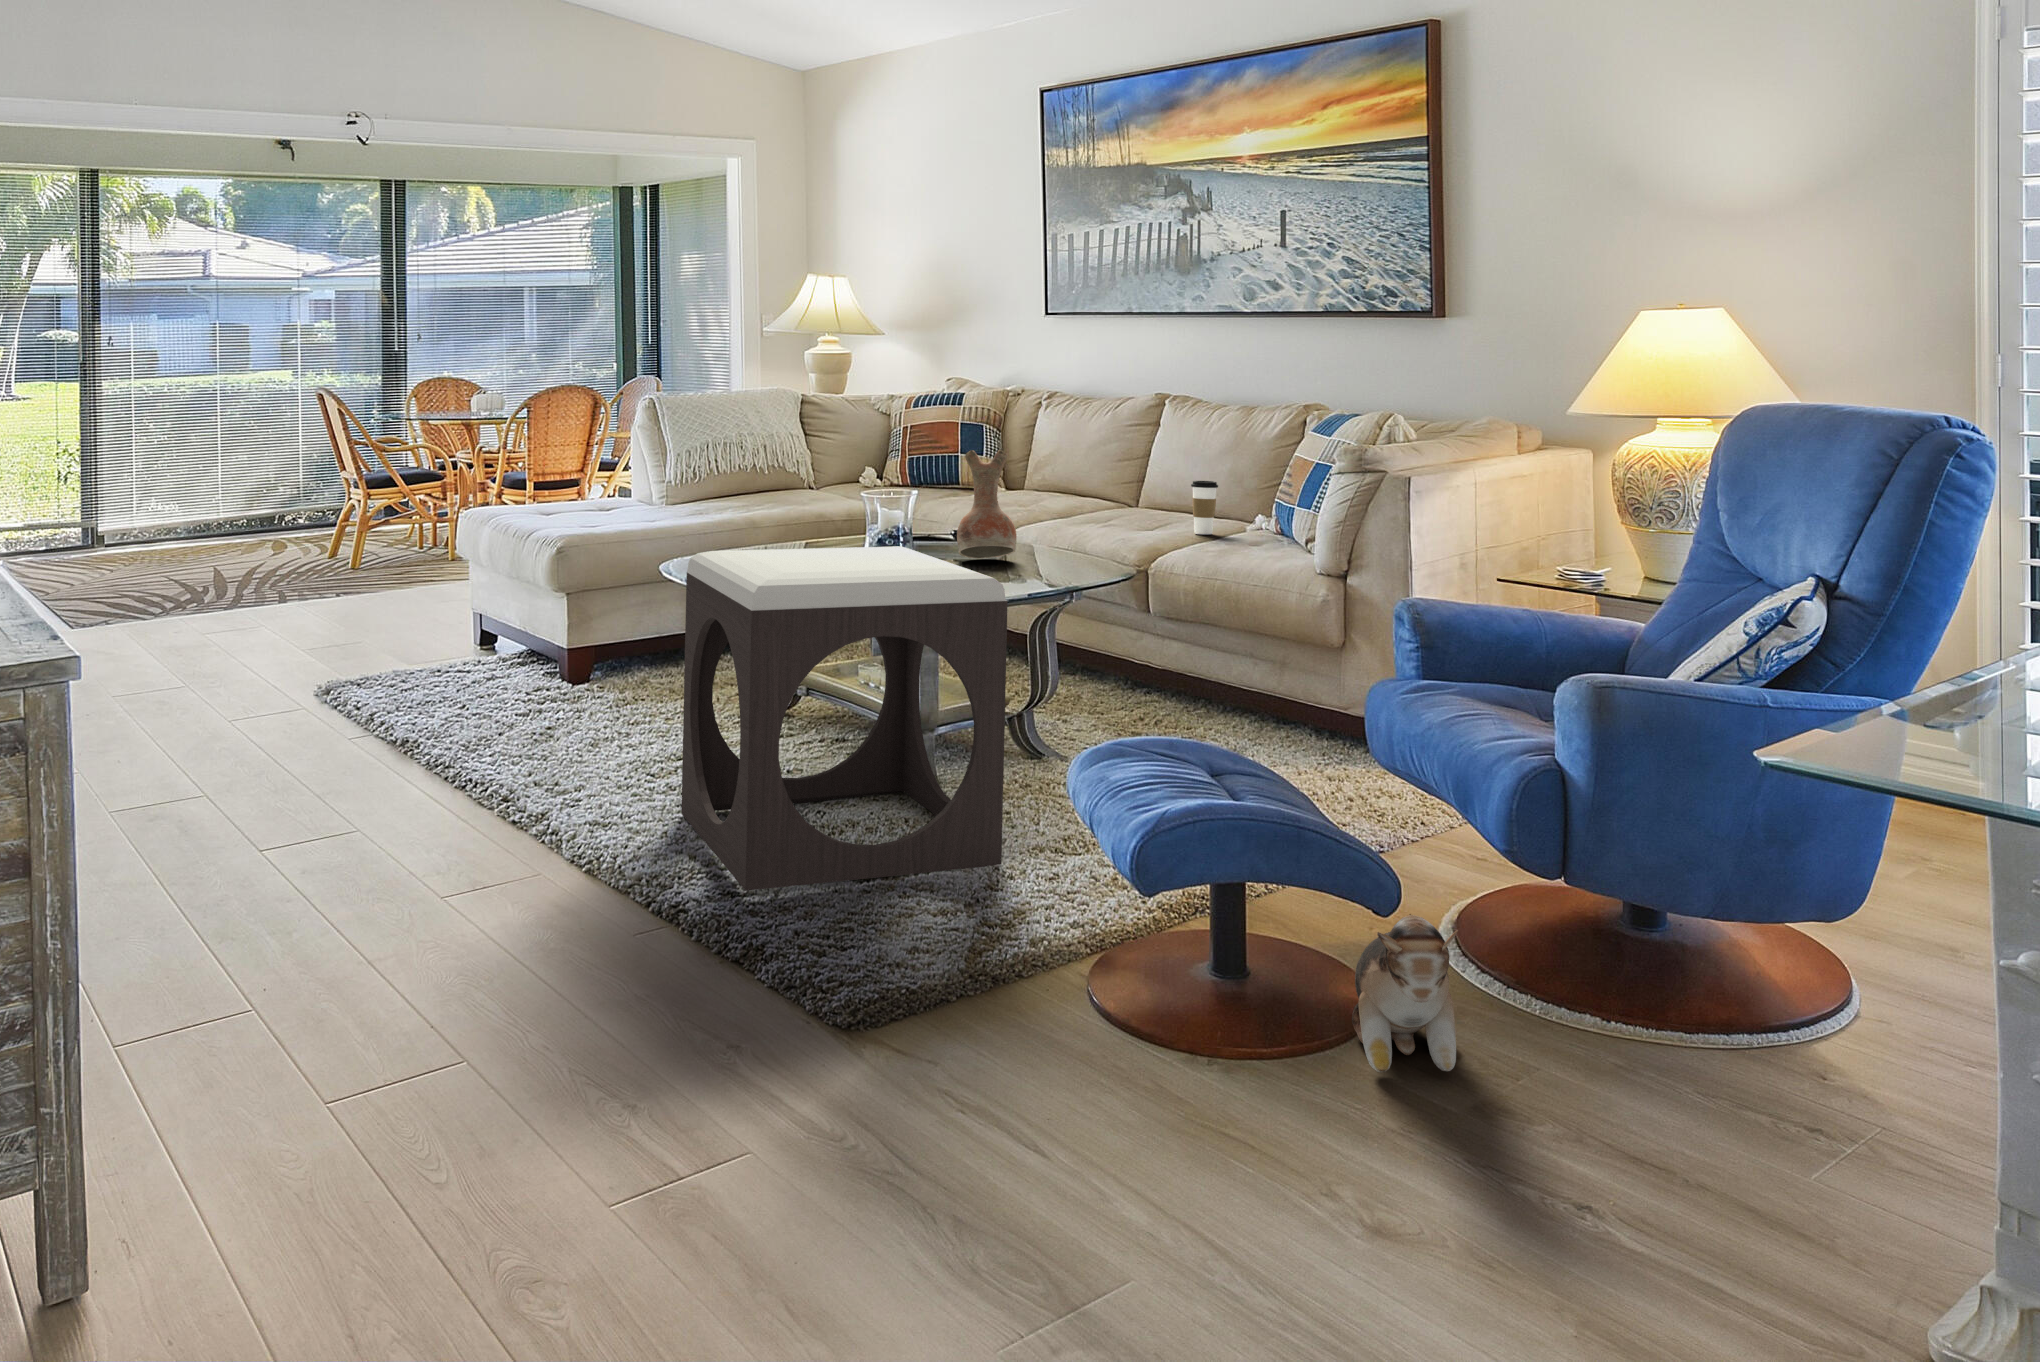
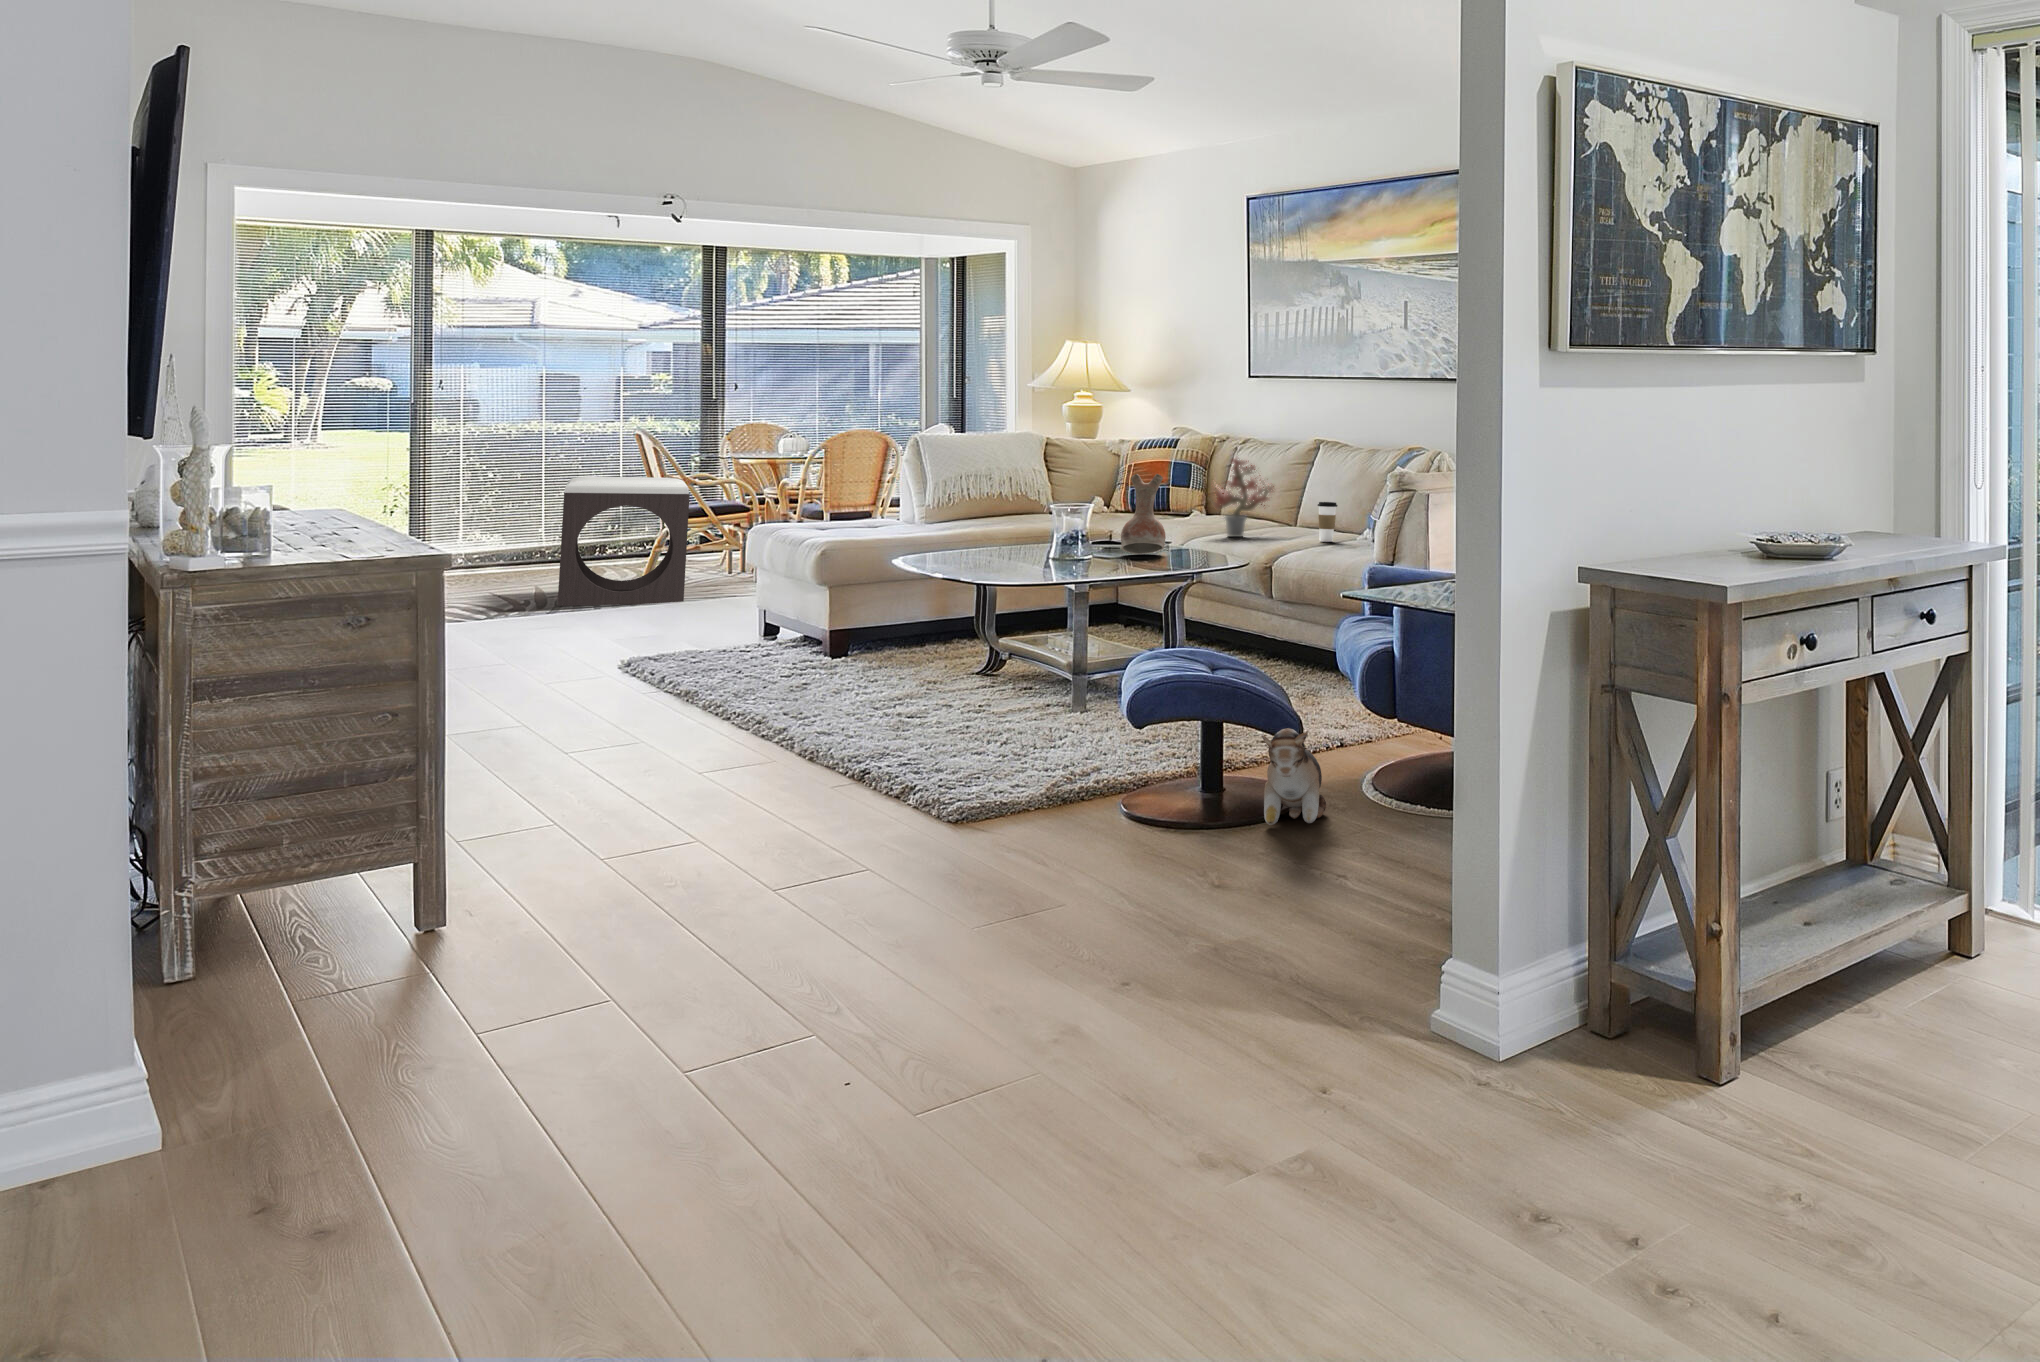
potted plant: none [1041,400,1121,526] -> present [1212,446,1274,537]
footstool: present [681,546,1008,891] -> present [558,477,690,606]

